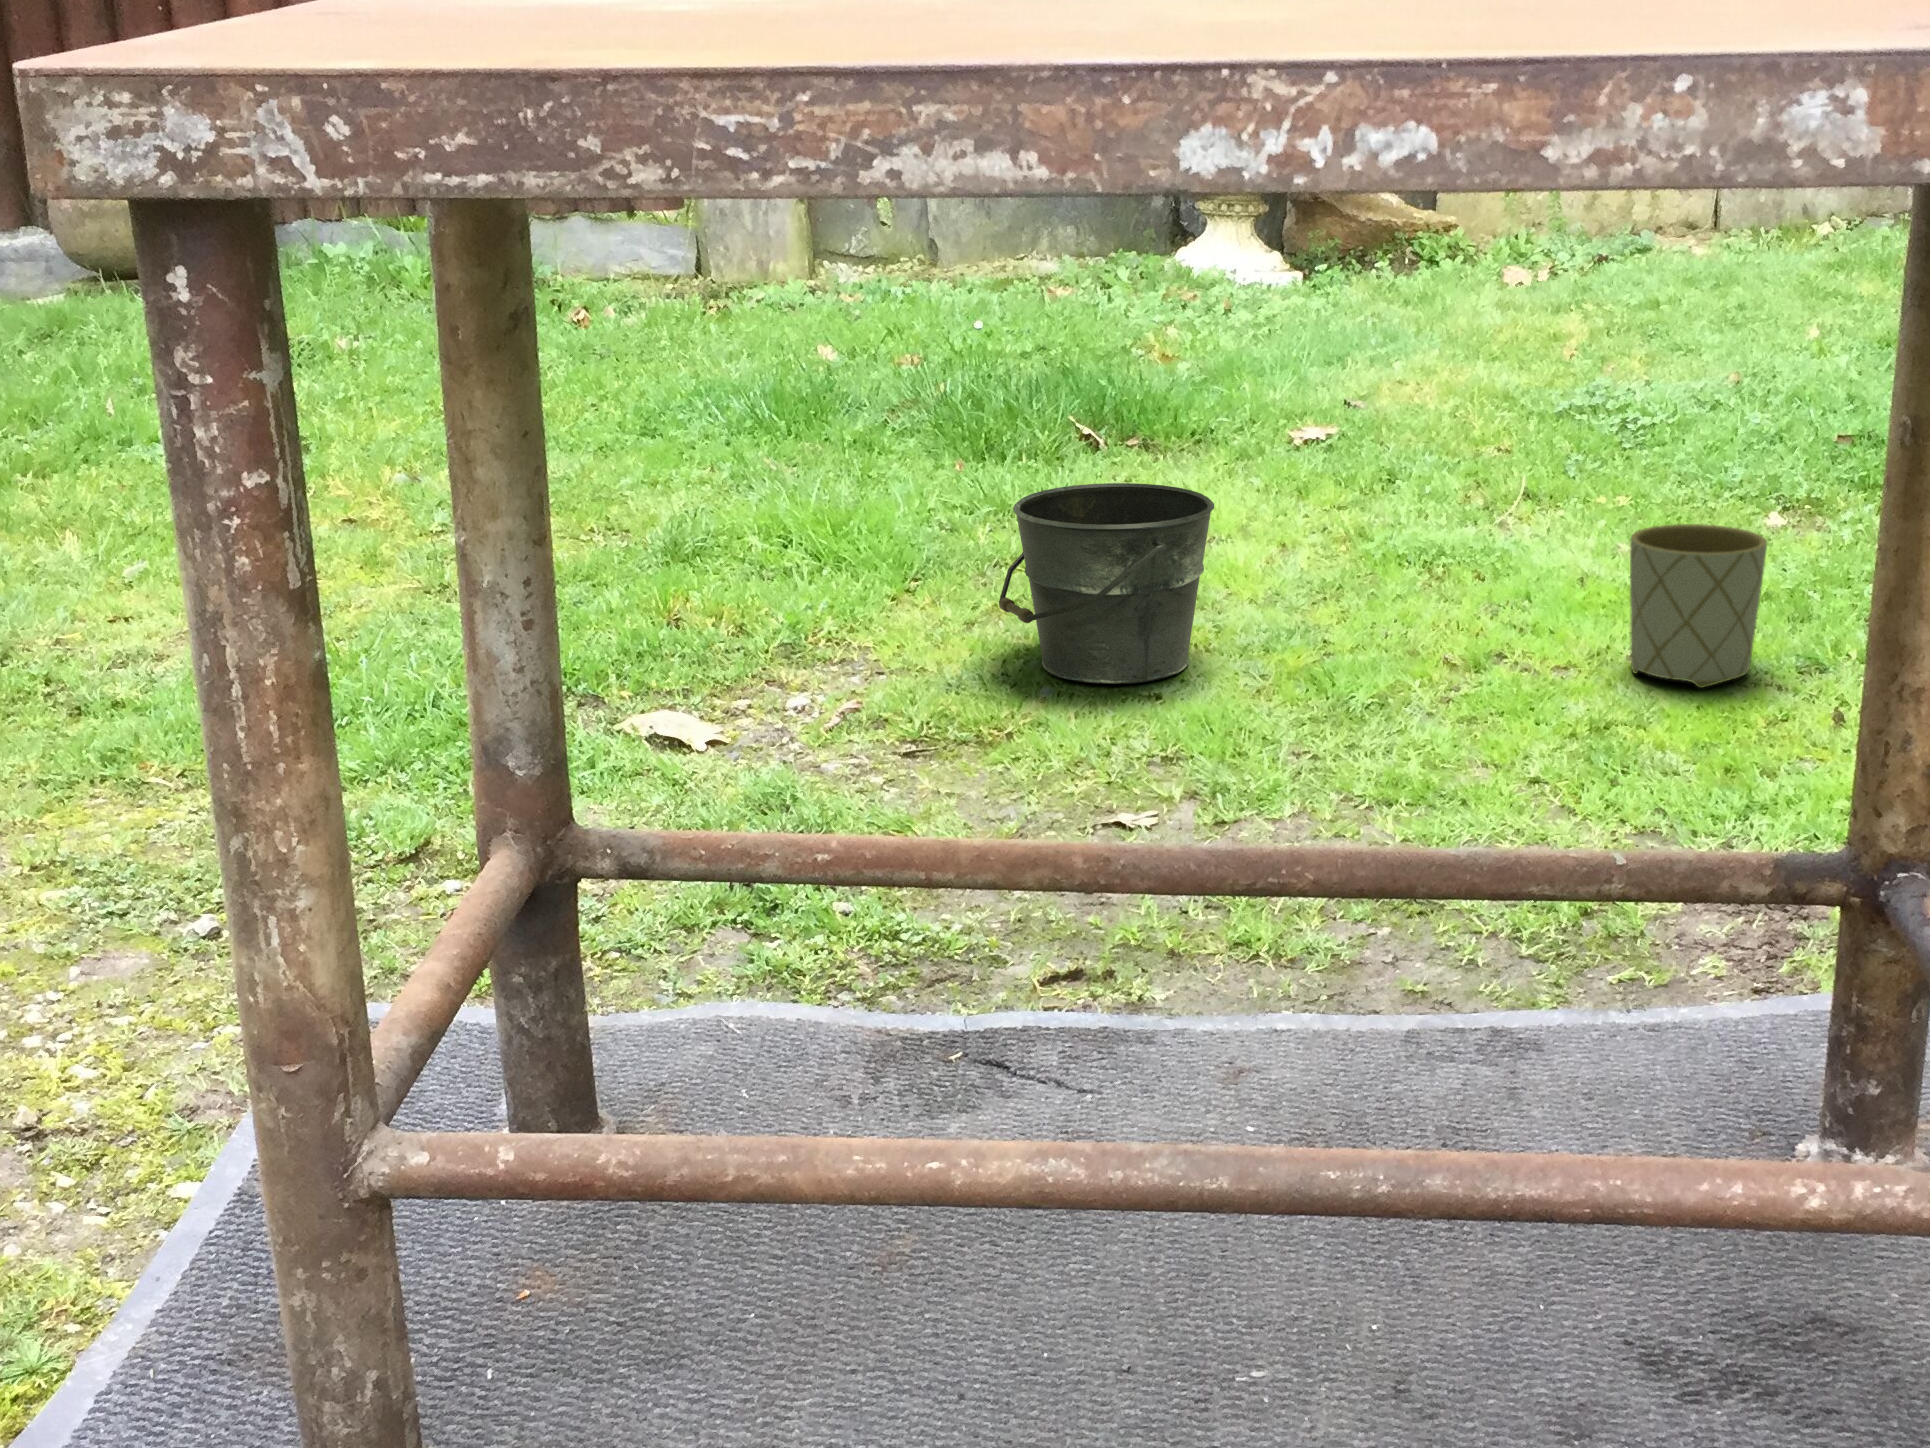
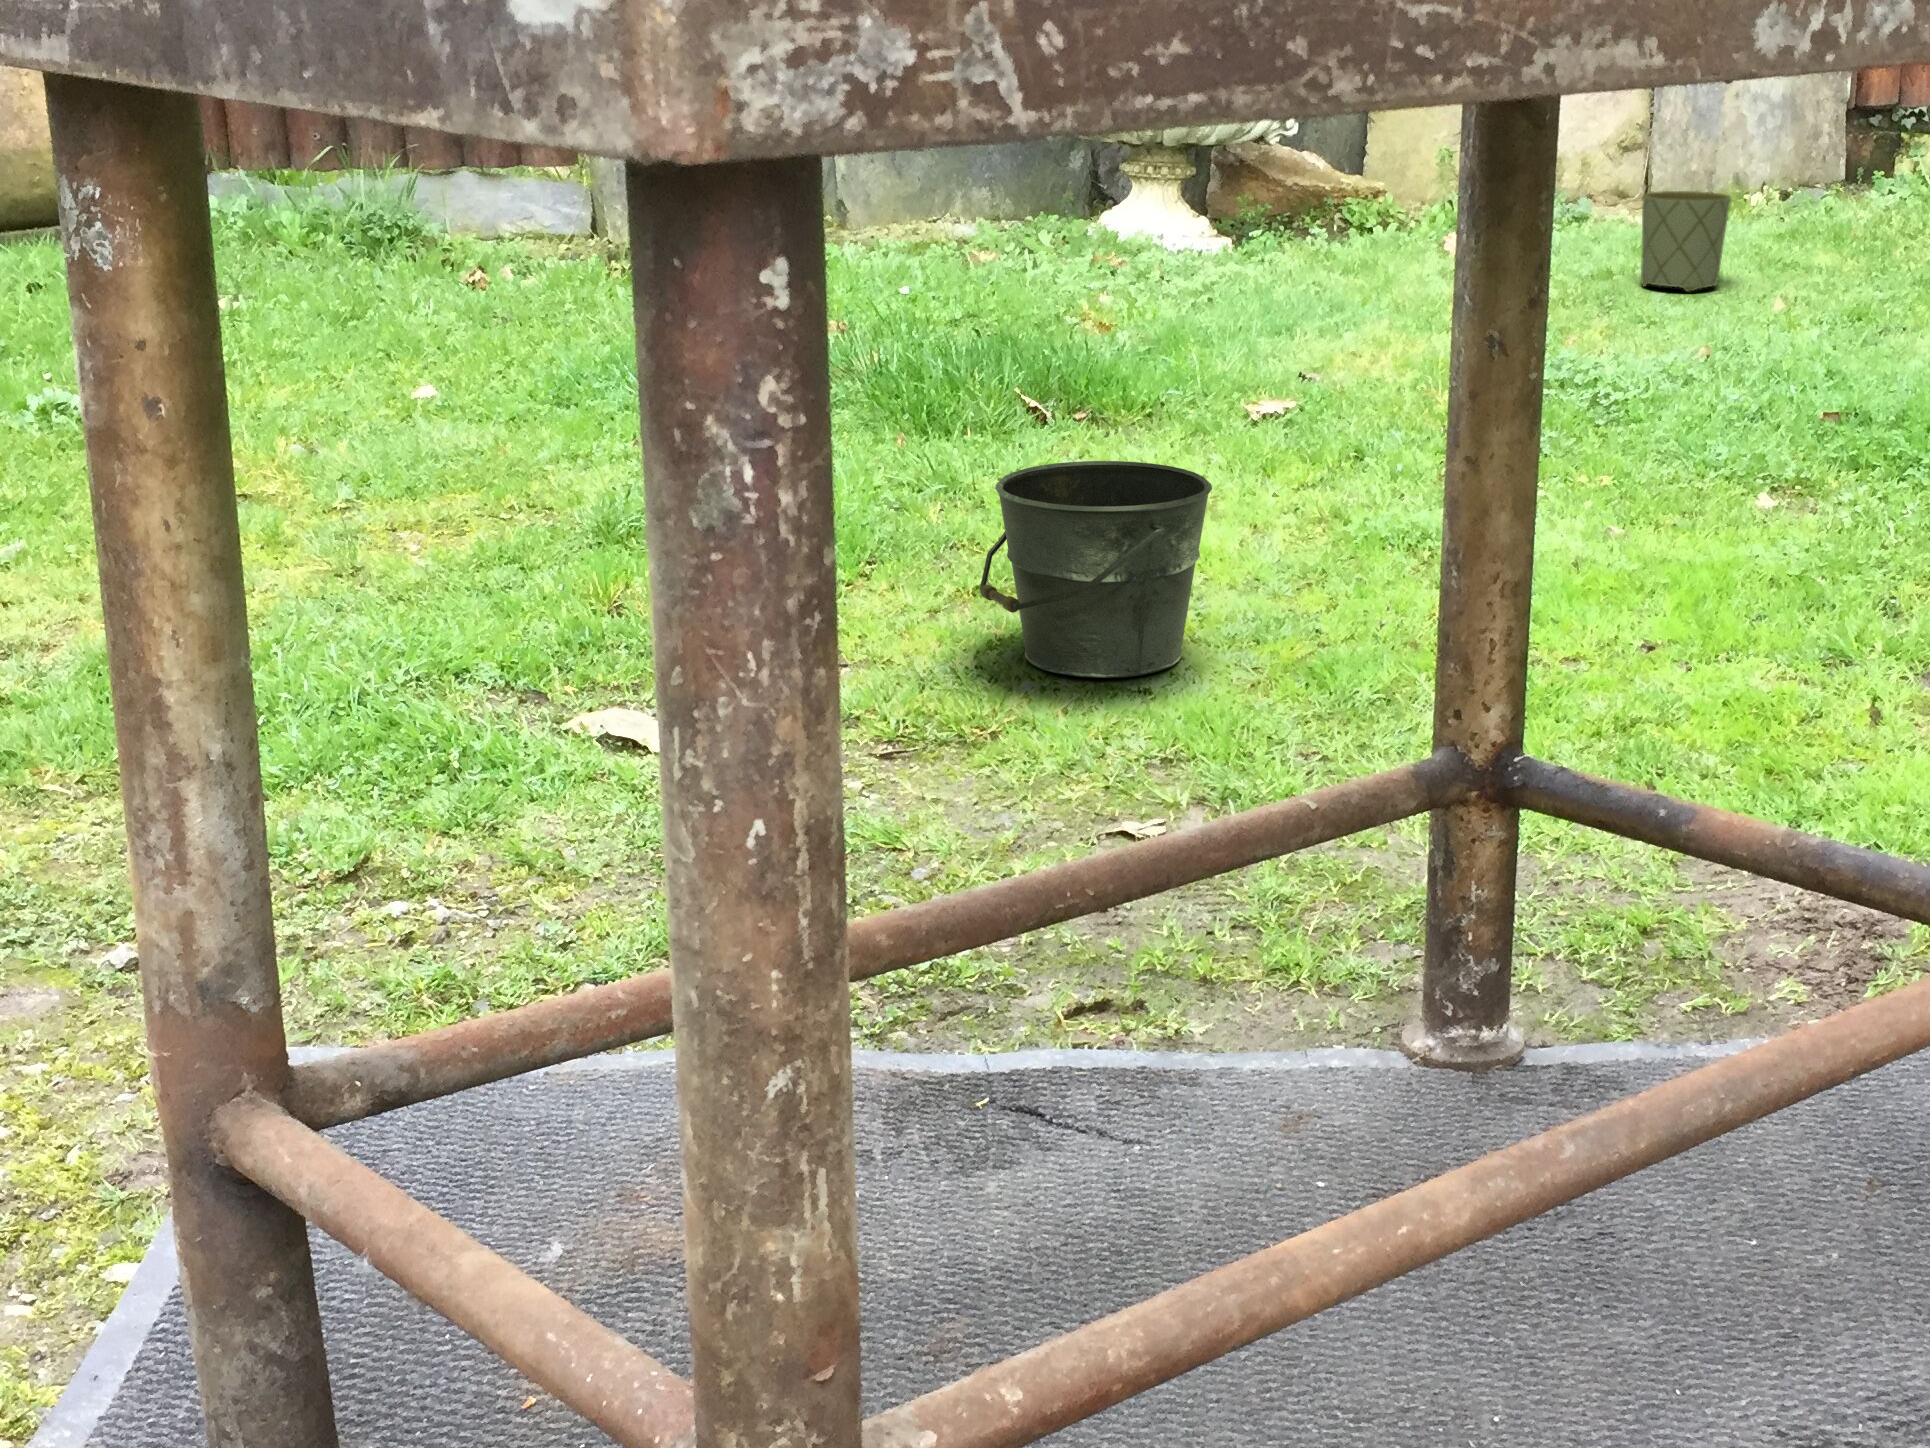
planter: present [1630,524,1767,688] -> present [1641,191,1730,292]

